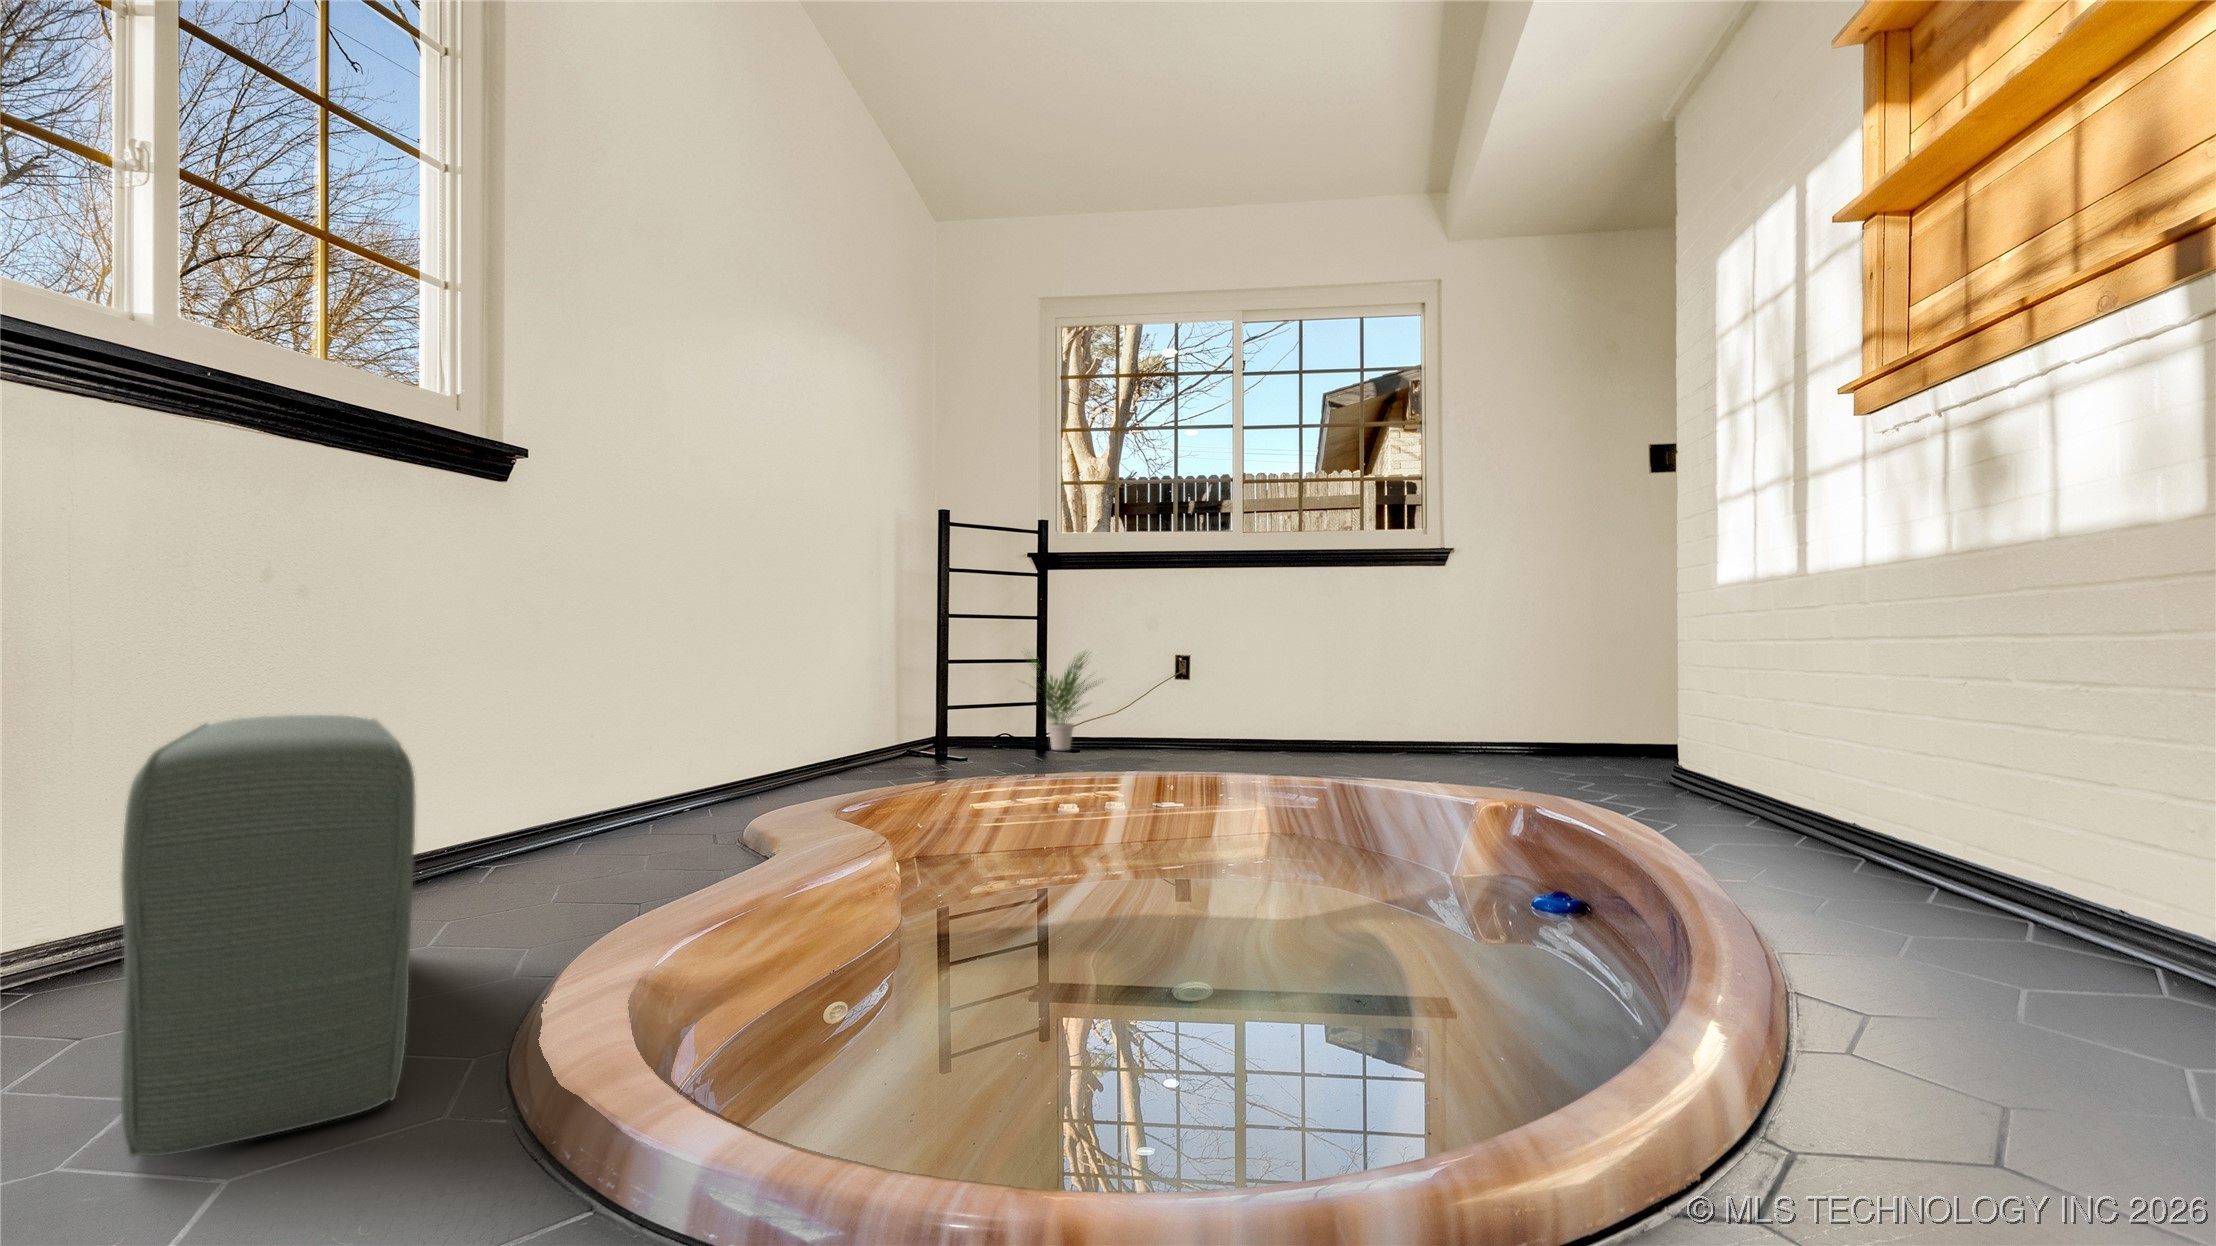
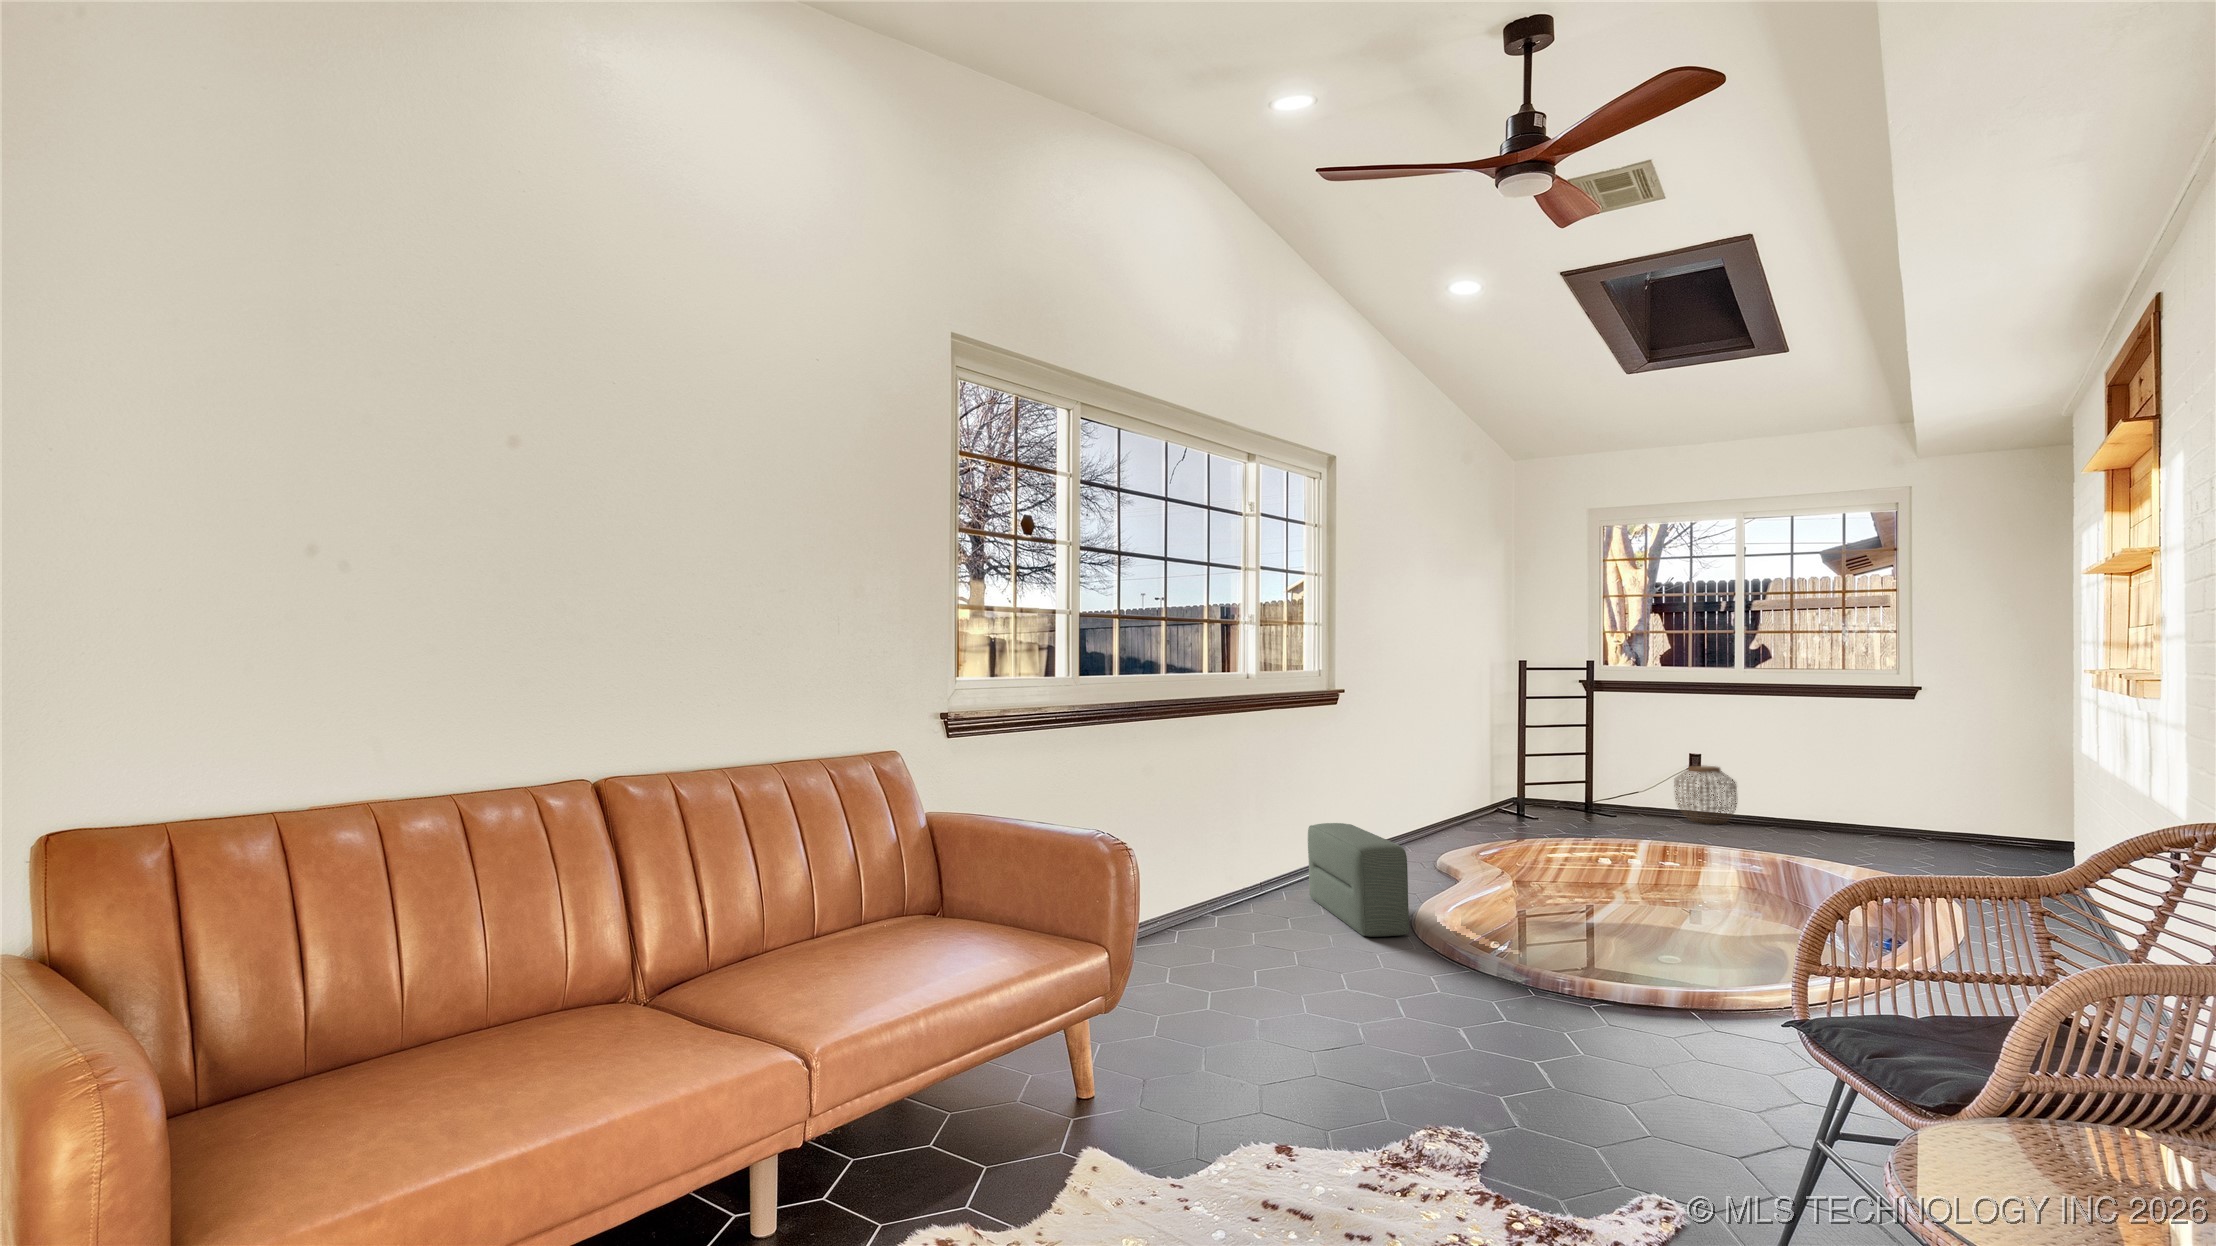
potted plant: present [1030,652,1097,750] -> none [1568,747,1639,815]
woven basket: none [1154,671,1231,753] -> present [1674,766,1737,824]

